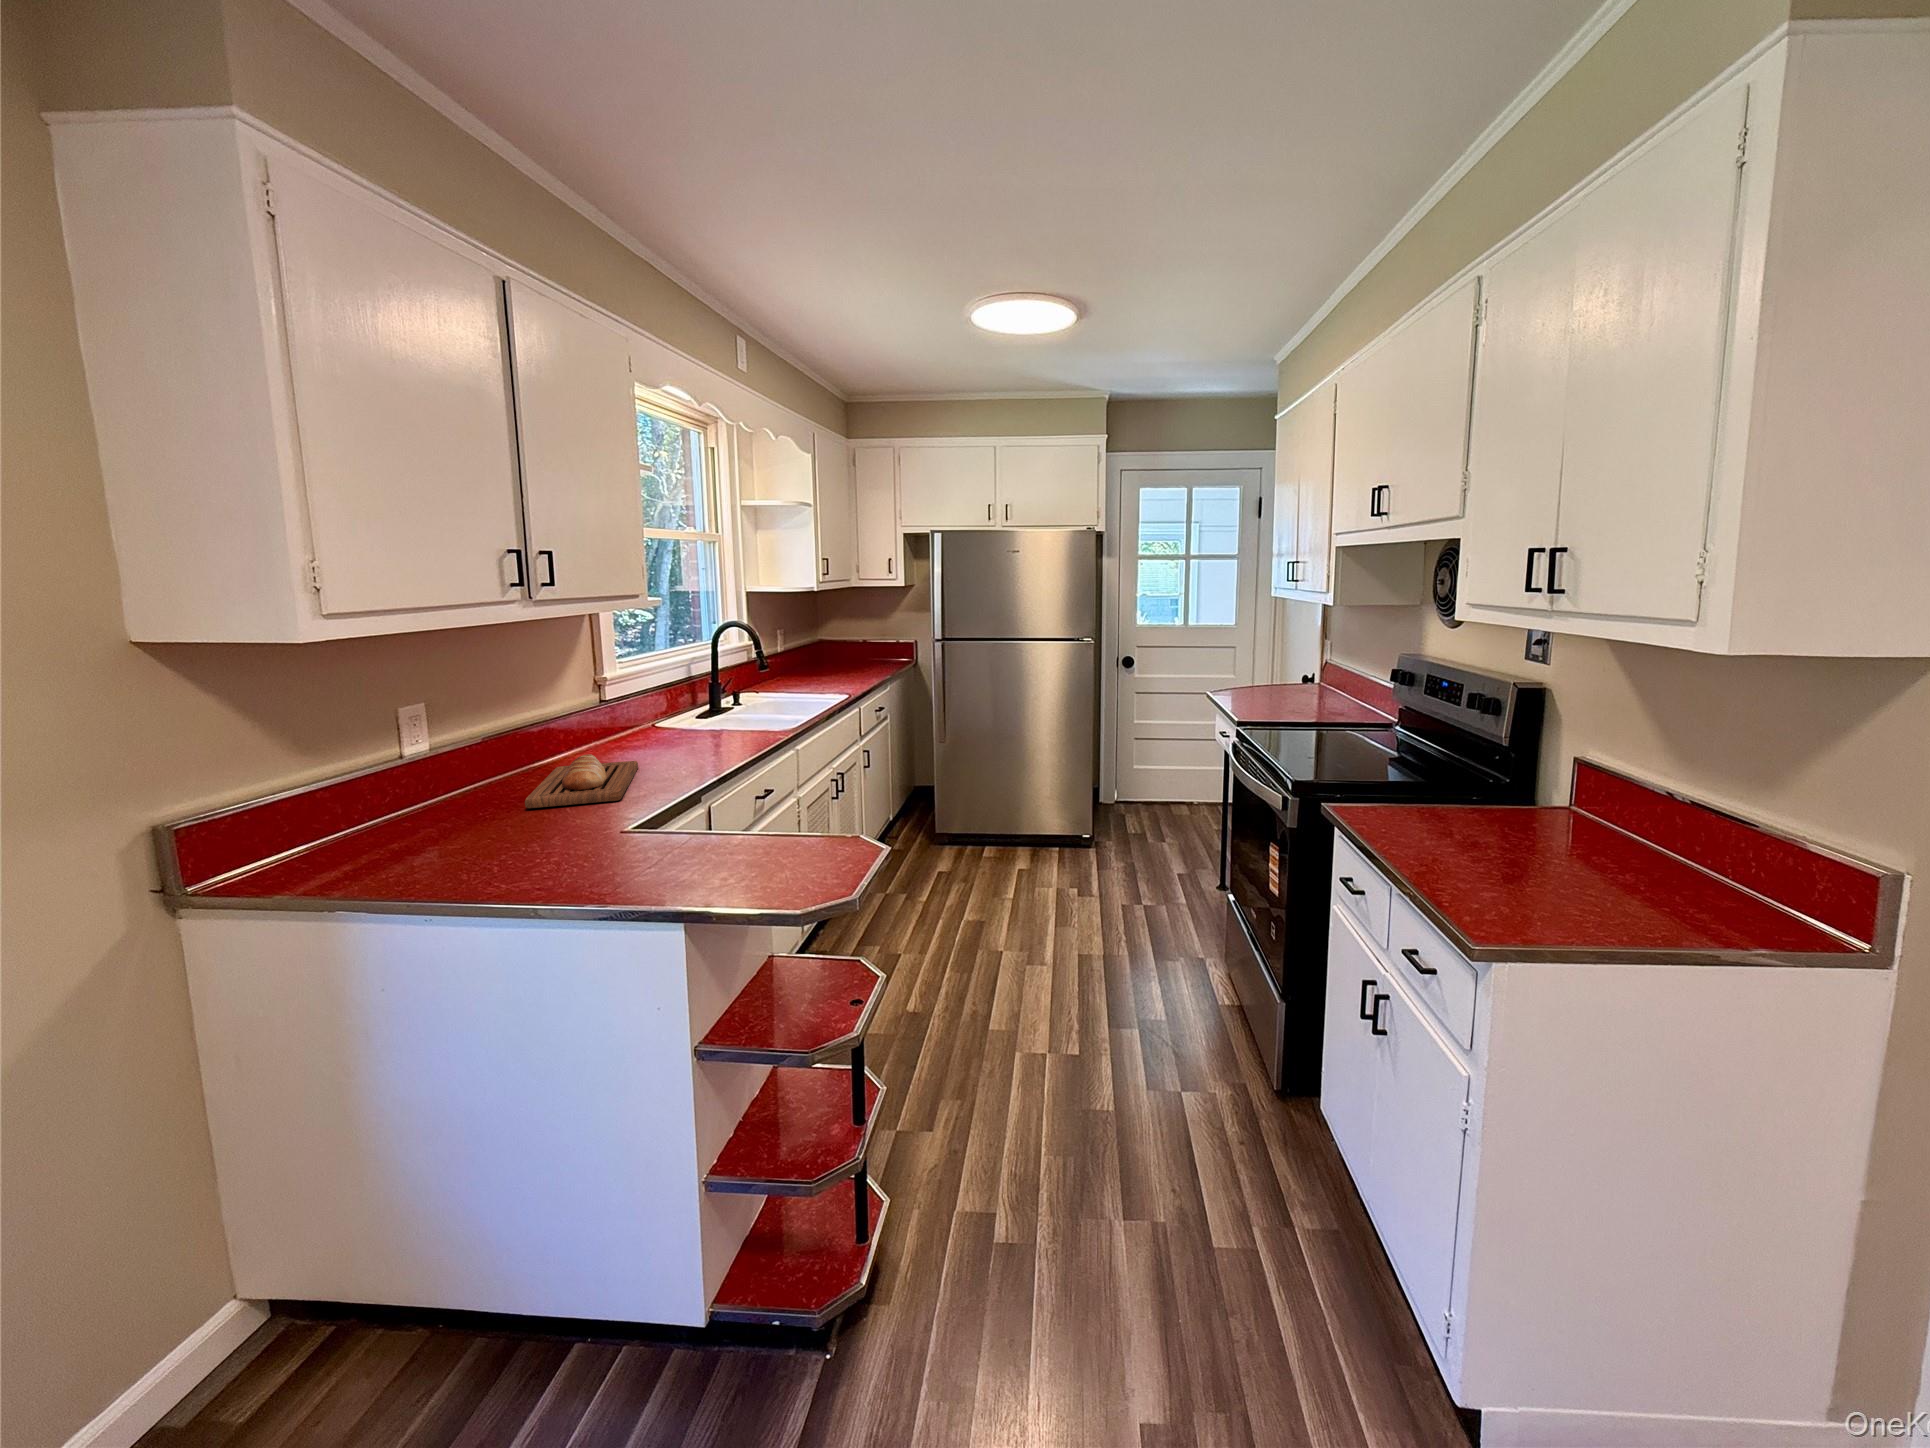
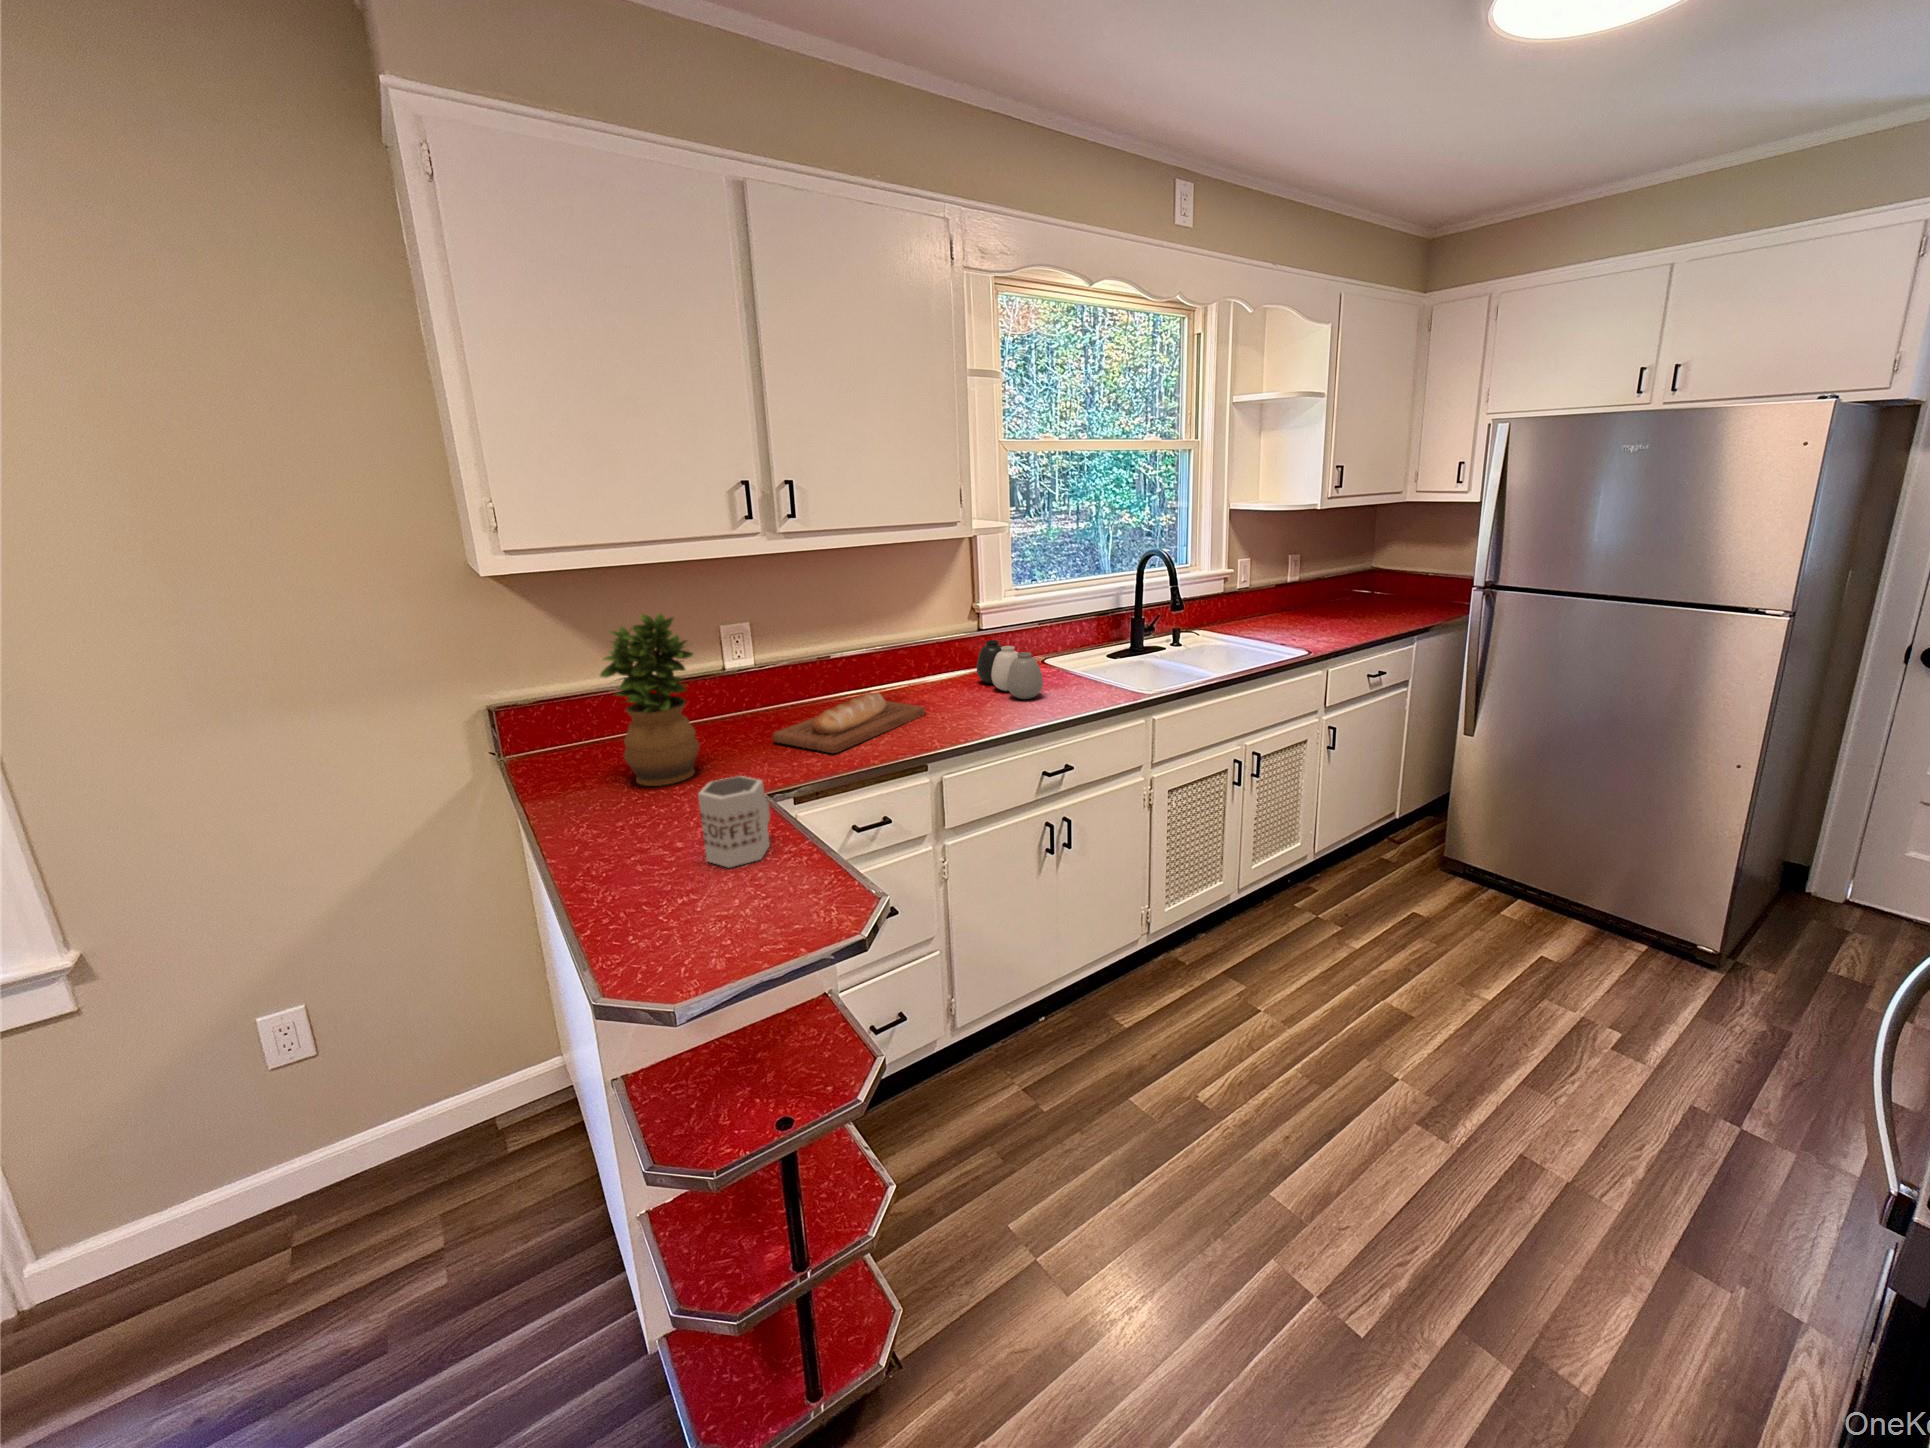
potted plant: none [380,673,507,860] -> present [600,613,700,786]
vase: none [631,703,721,745] -> present [977,640,1043,699]
mug: none [666,787,727,862] -> present [698,776,770,867]

